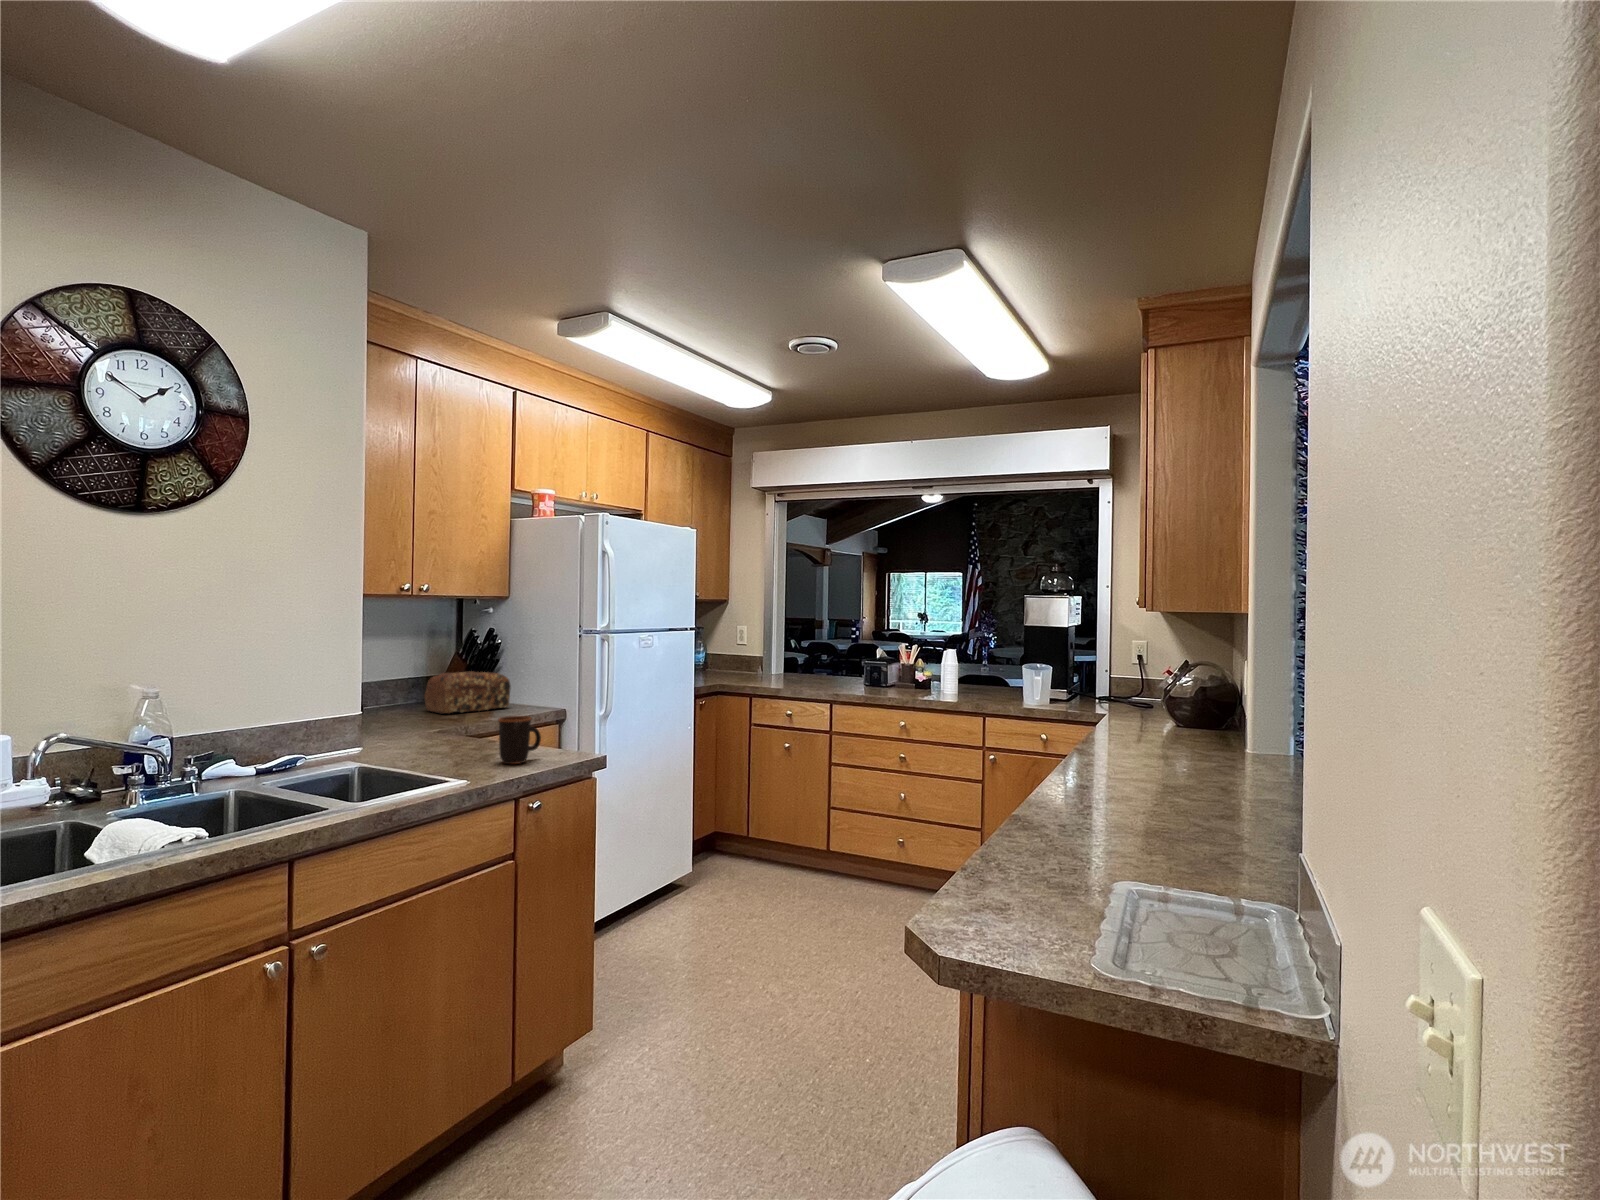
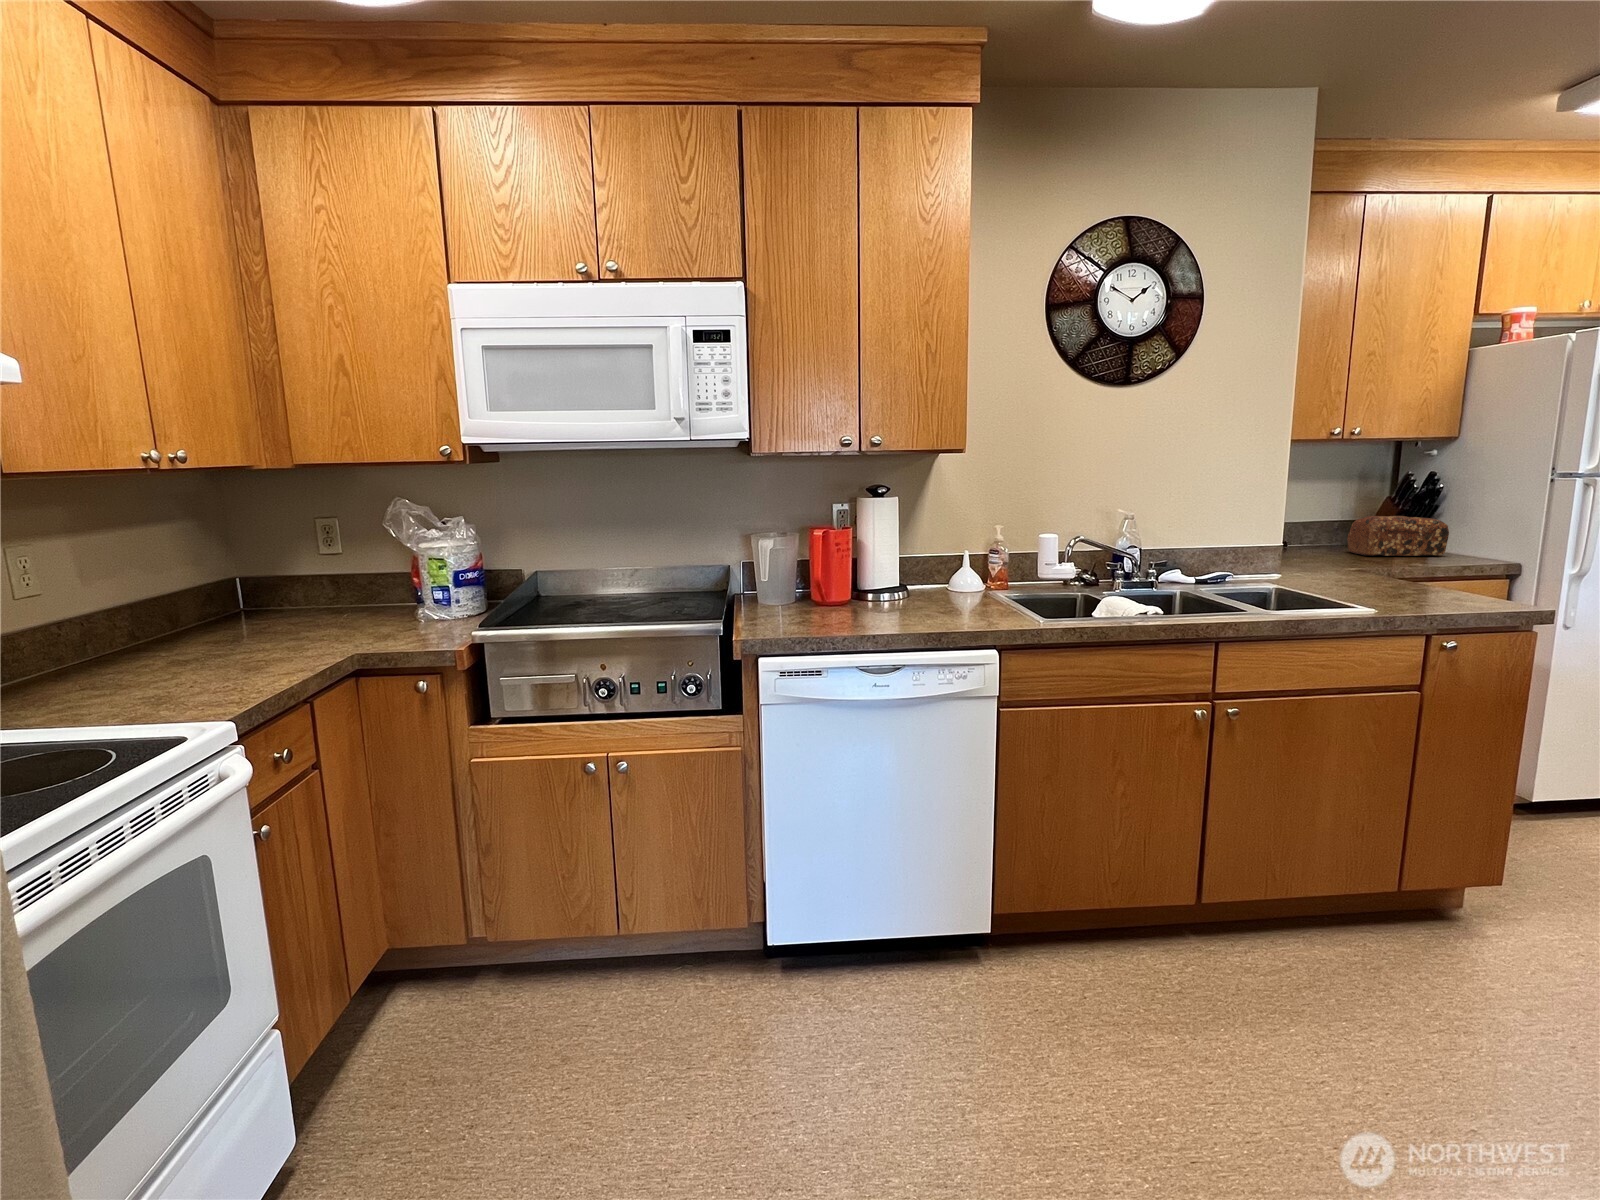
mug: present [498,716,541,764] -> none [1417,555,1470,602]

